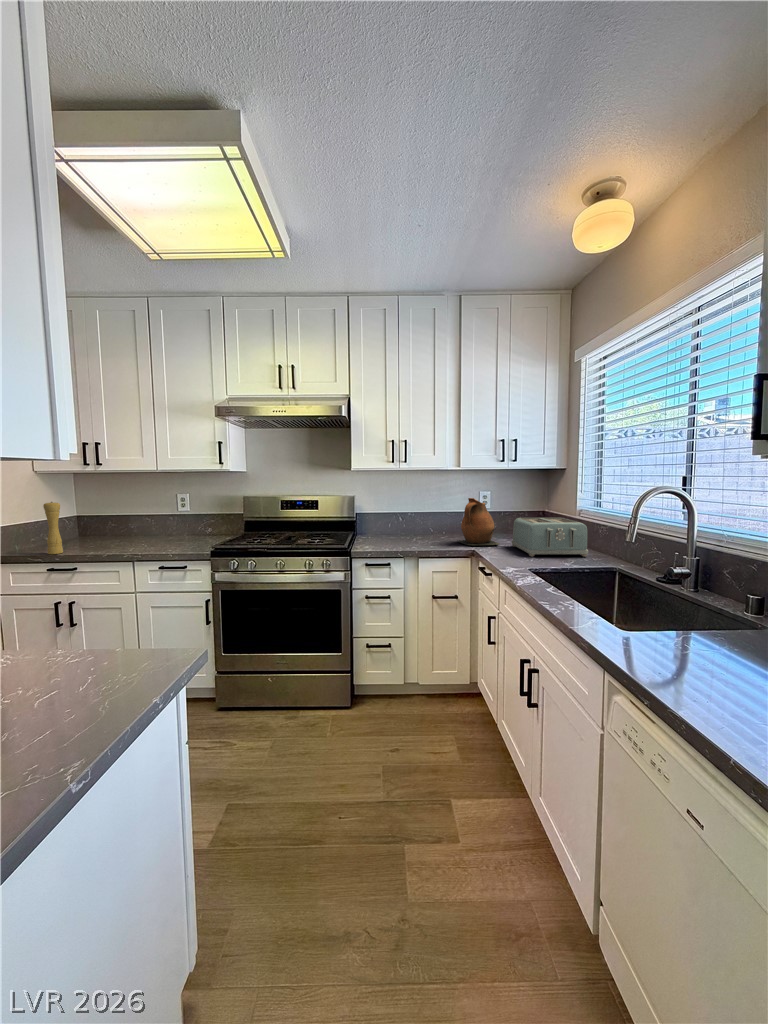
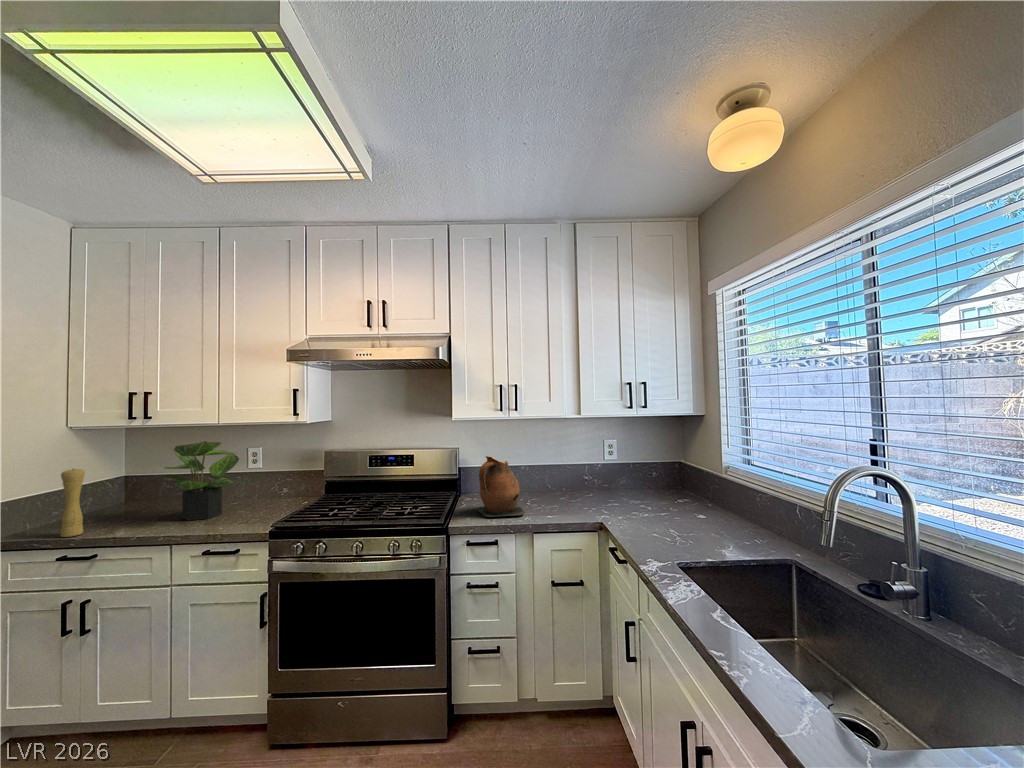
potted plant: none [117,482,175,547] -> present [165,441,239,521]
ceramic pitcher: present [459,498,499,545] -> present [478,456,525,517]
toaster: present [512,518,589,557] -> none [649,479,749,536]

